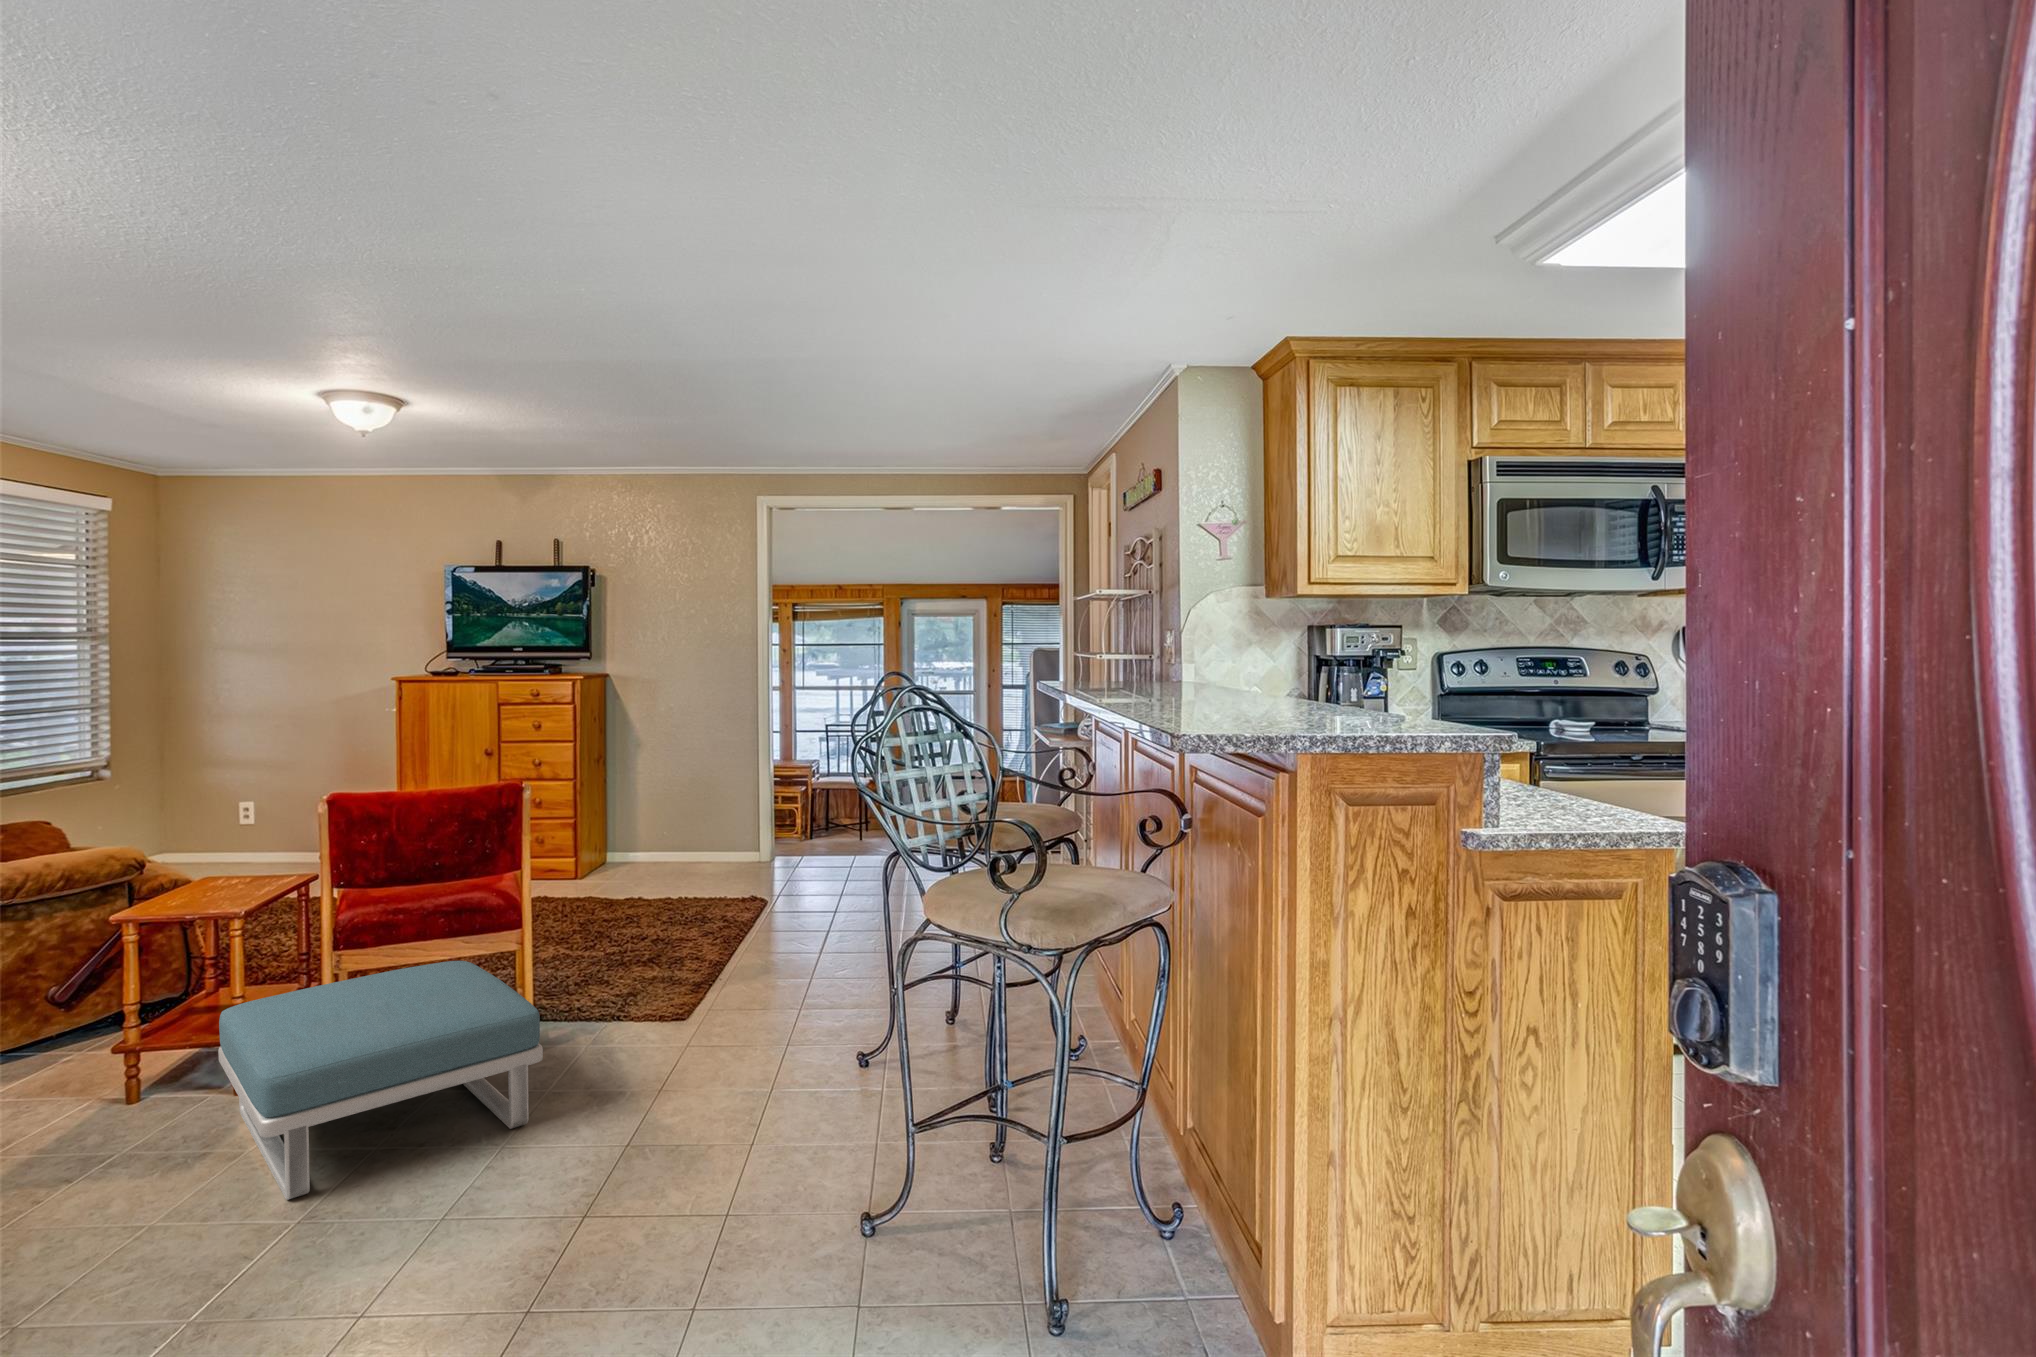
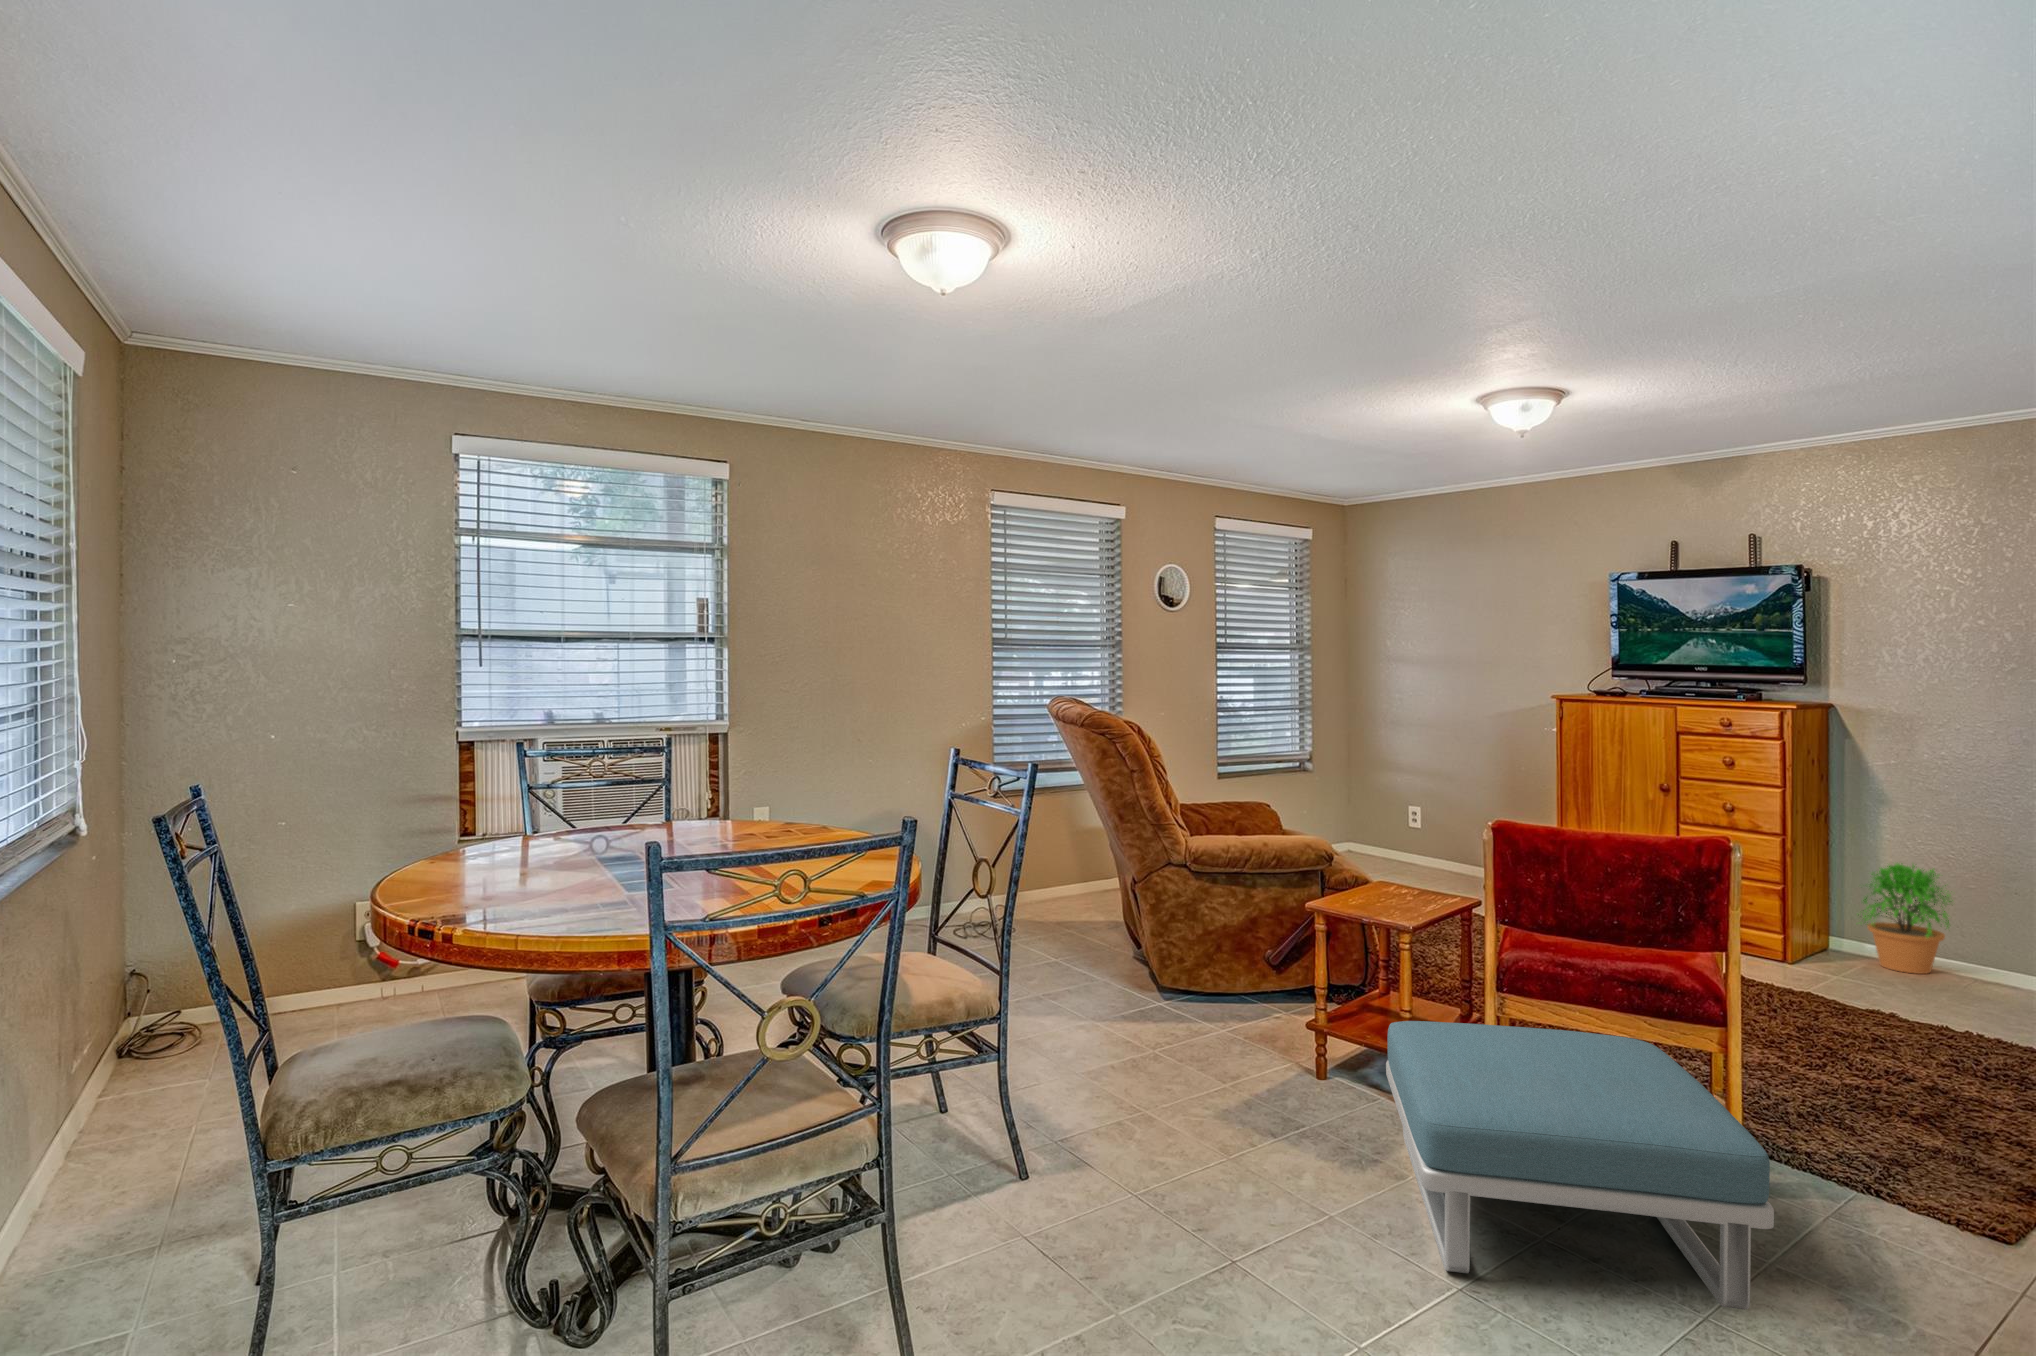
potted plant: none [627,788,685,868] -> present [1858,863,1953,974]

